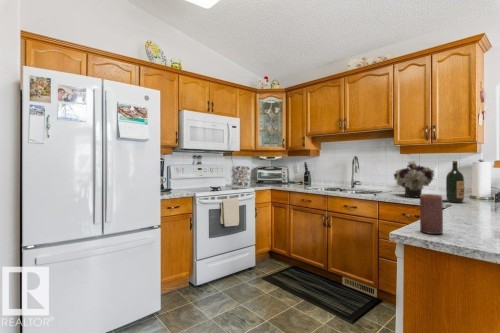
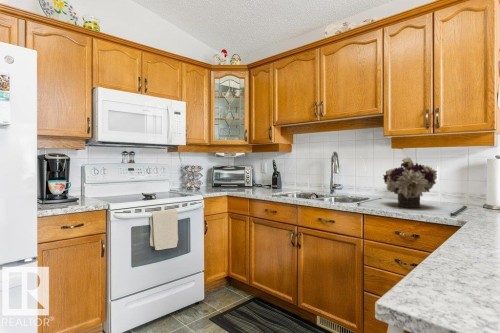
wine bottle: present [446,161,464,203] -> none [454,157,479,217]
candle: present [420,194,443,234] -> none [425,219,469,301]

